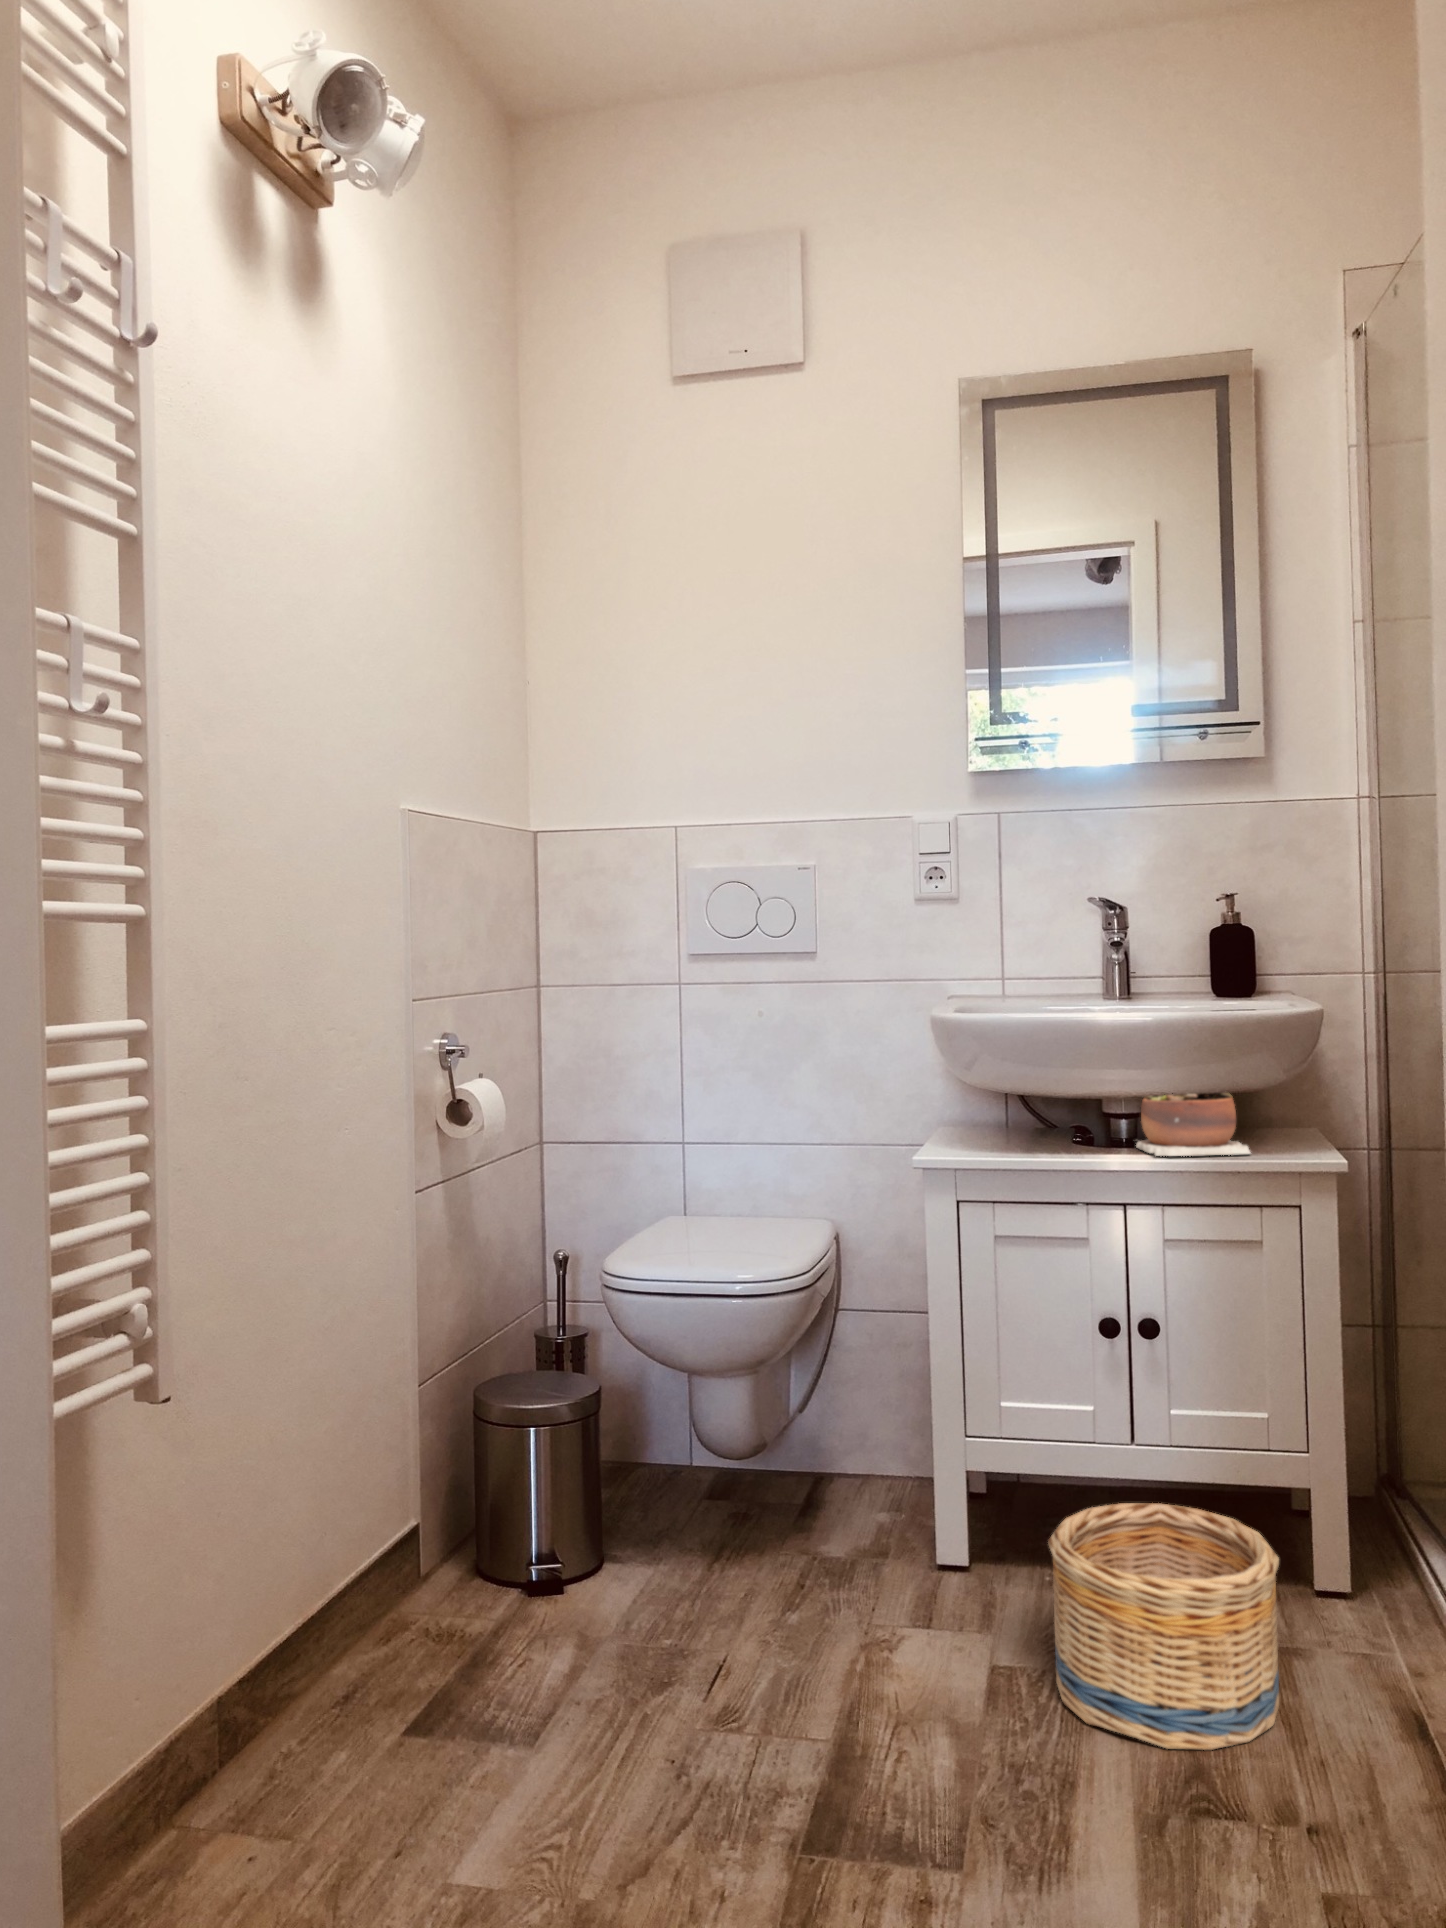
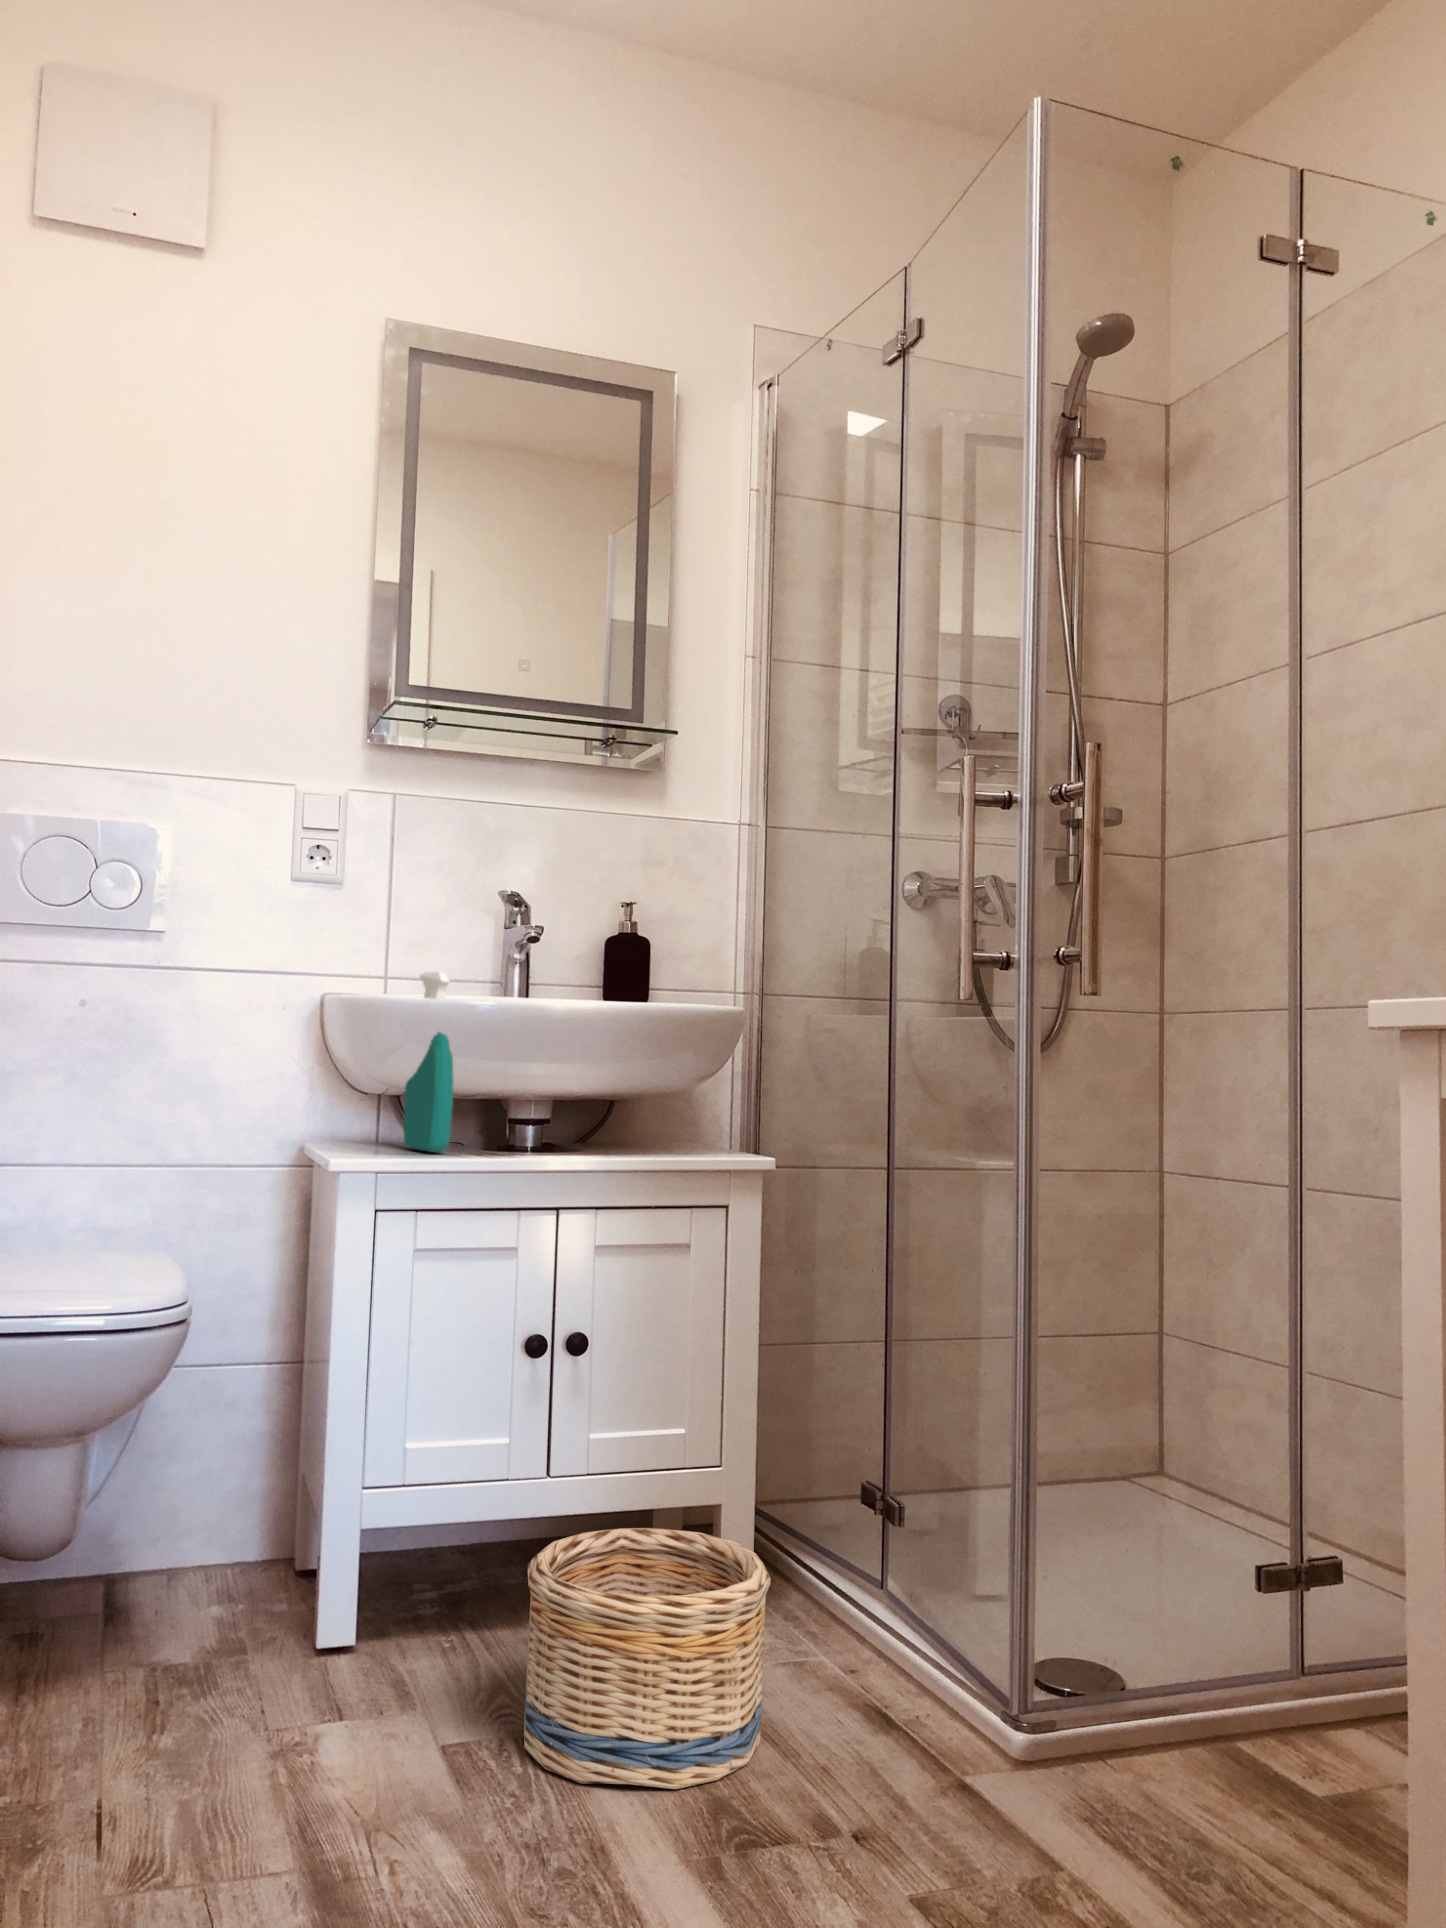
spray bottle: none [989,992,1020,1152] -> present [403,972,454,1152]
succulent plant: present [1136,1093,1250,1156] -> none [553,1063,684,1156]

